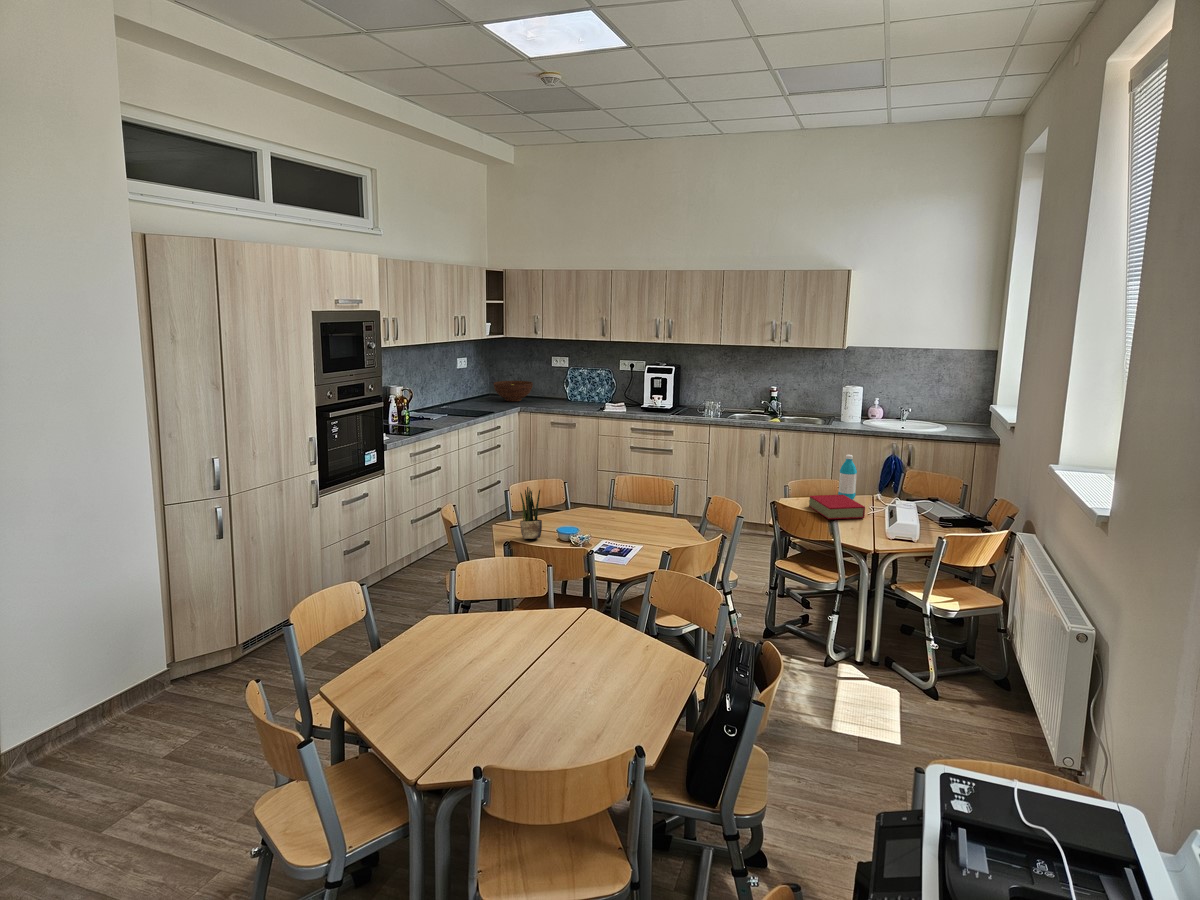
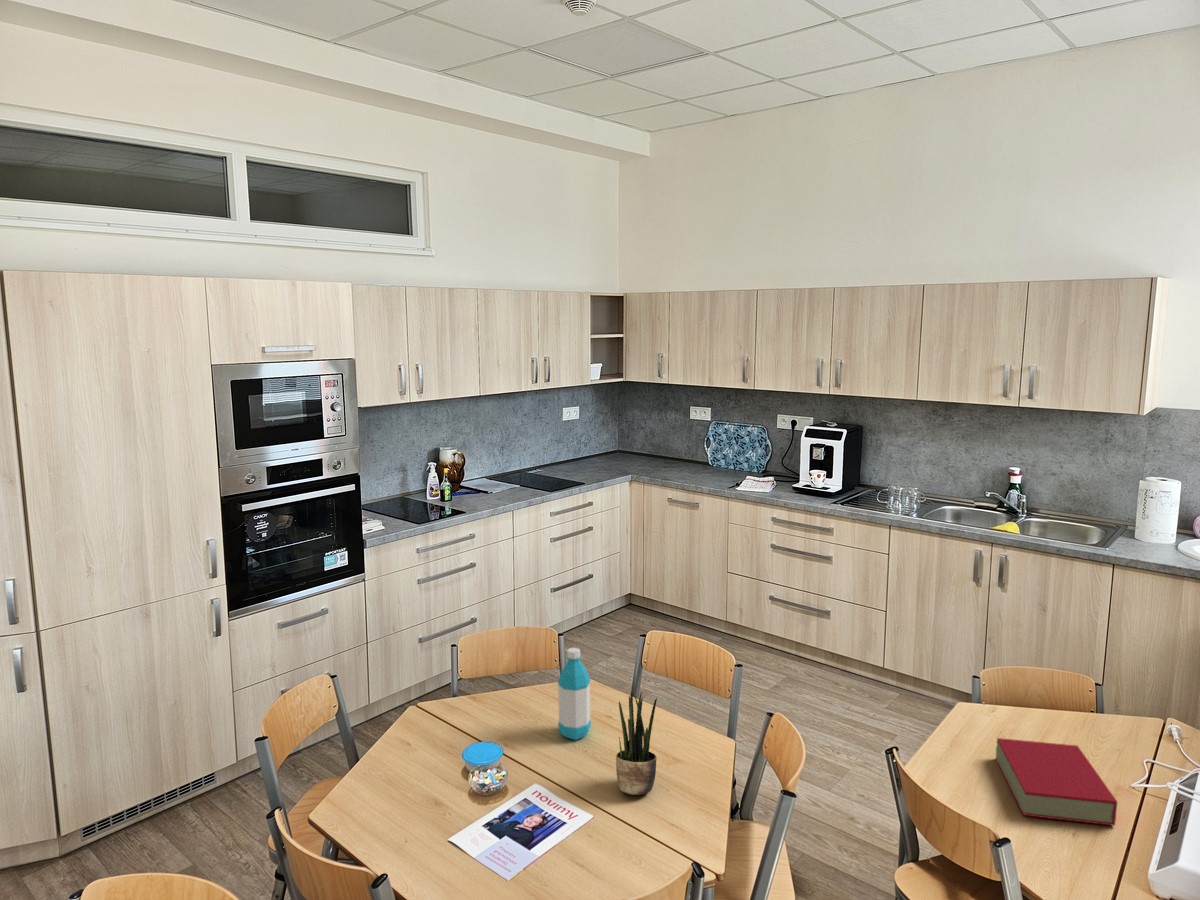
fruit bowl: present [493,381,533,402] -> none [606,436,659,465]
water bottle: present [838,455,857,500] -> present [558,648,591,740]
potted plant: present [520,487,542,539] -> present [616,692,657,795]

